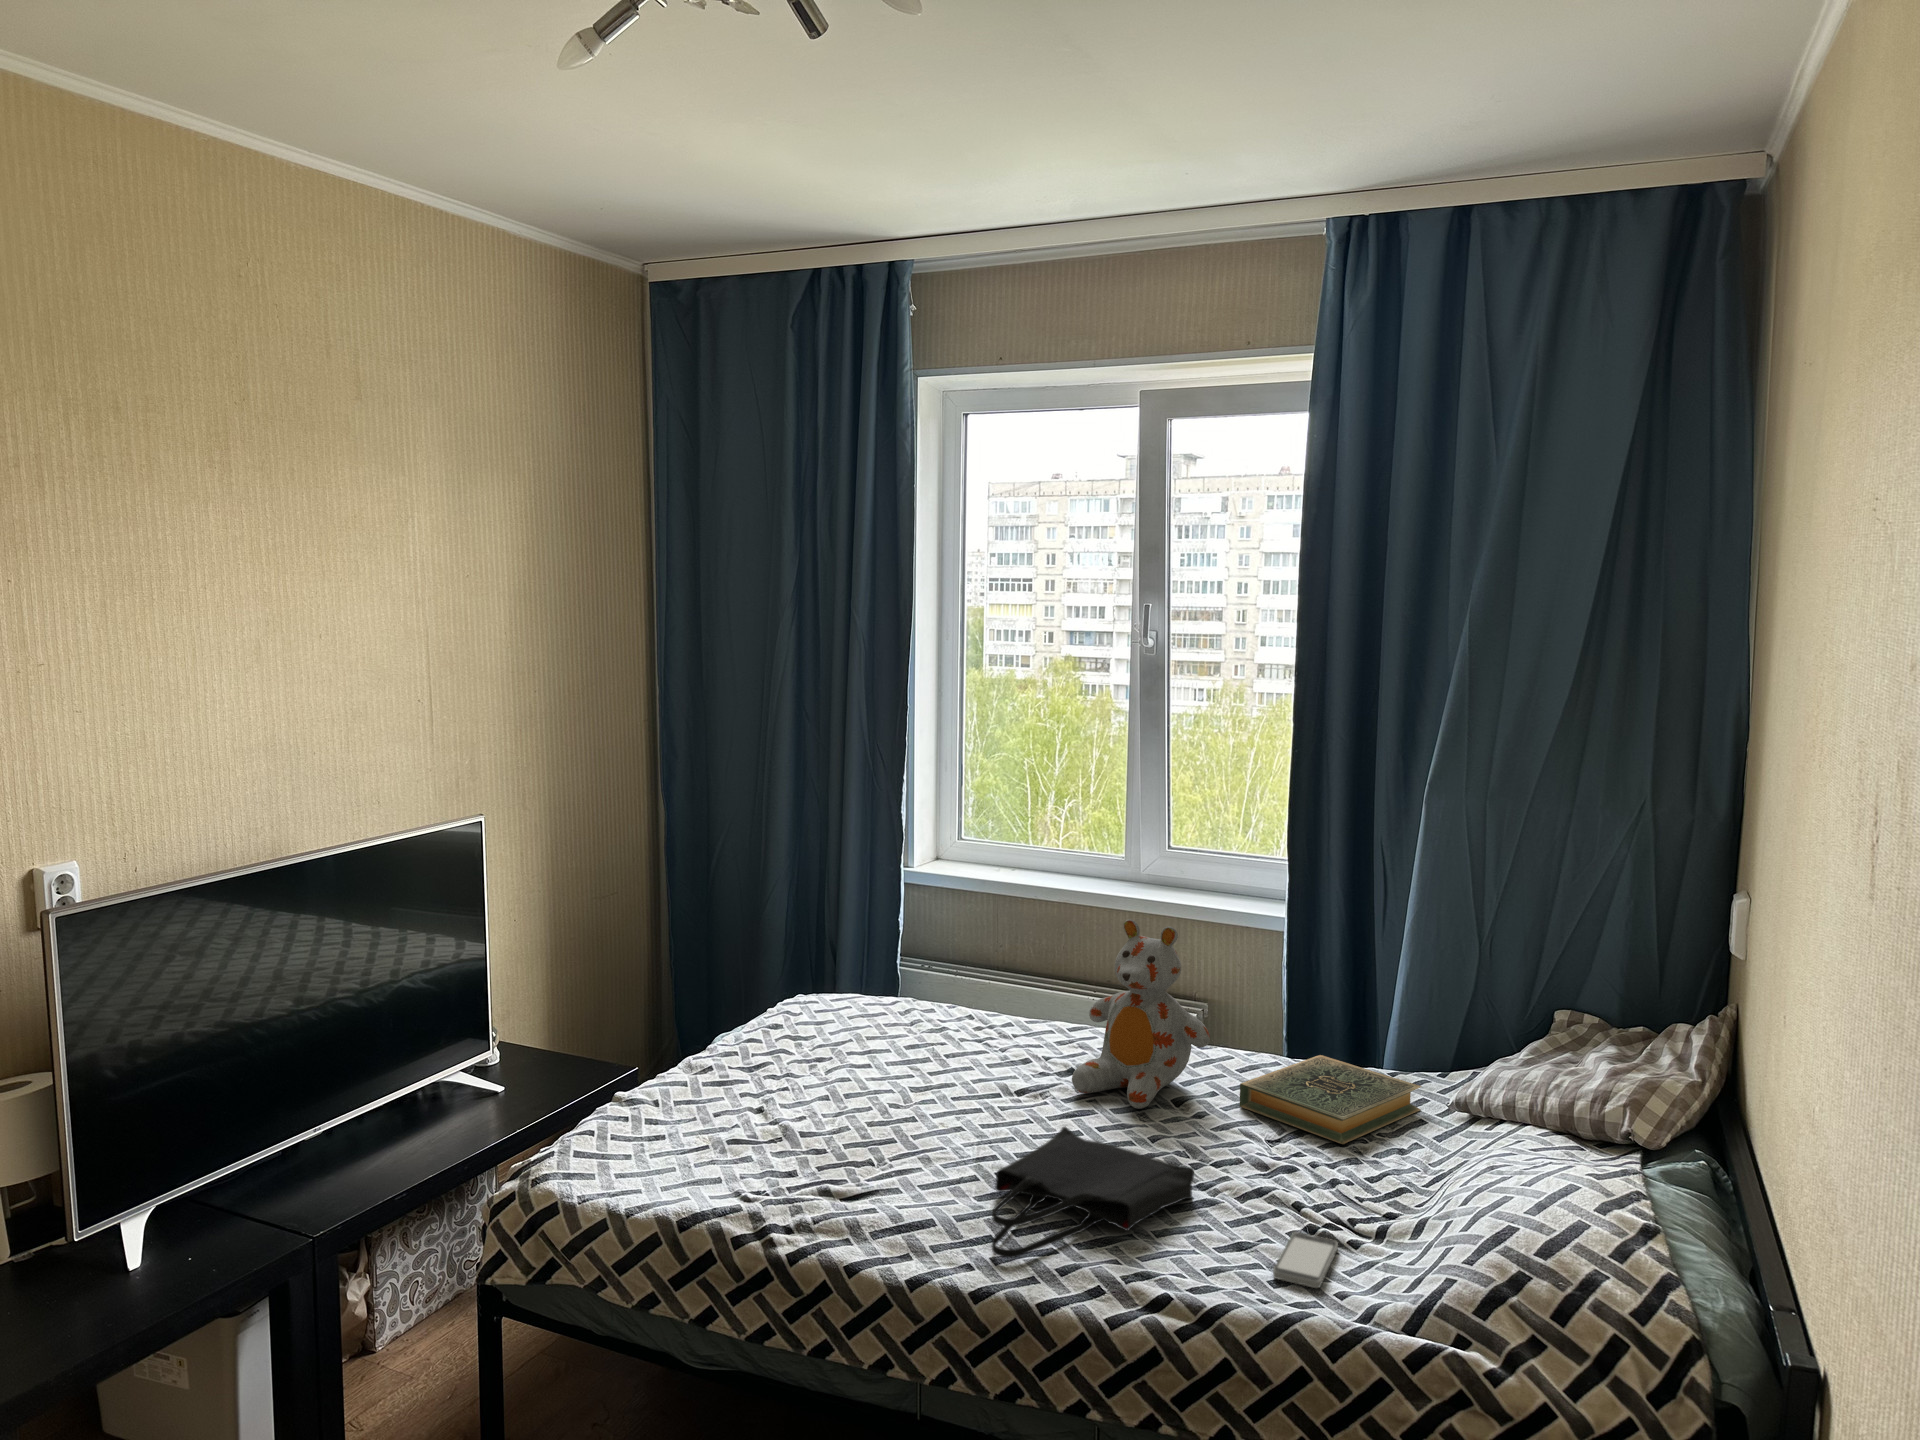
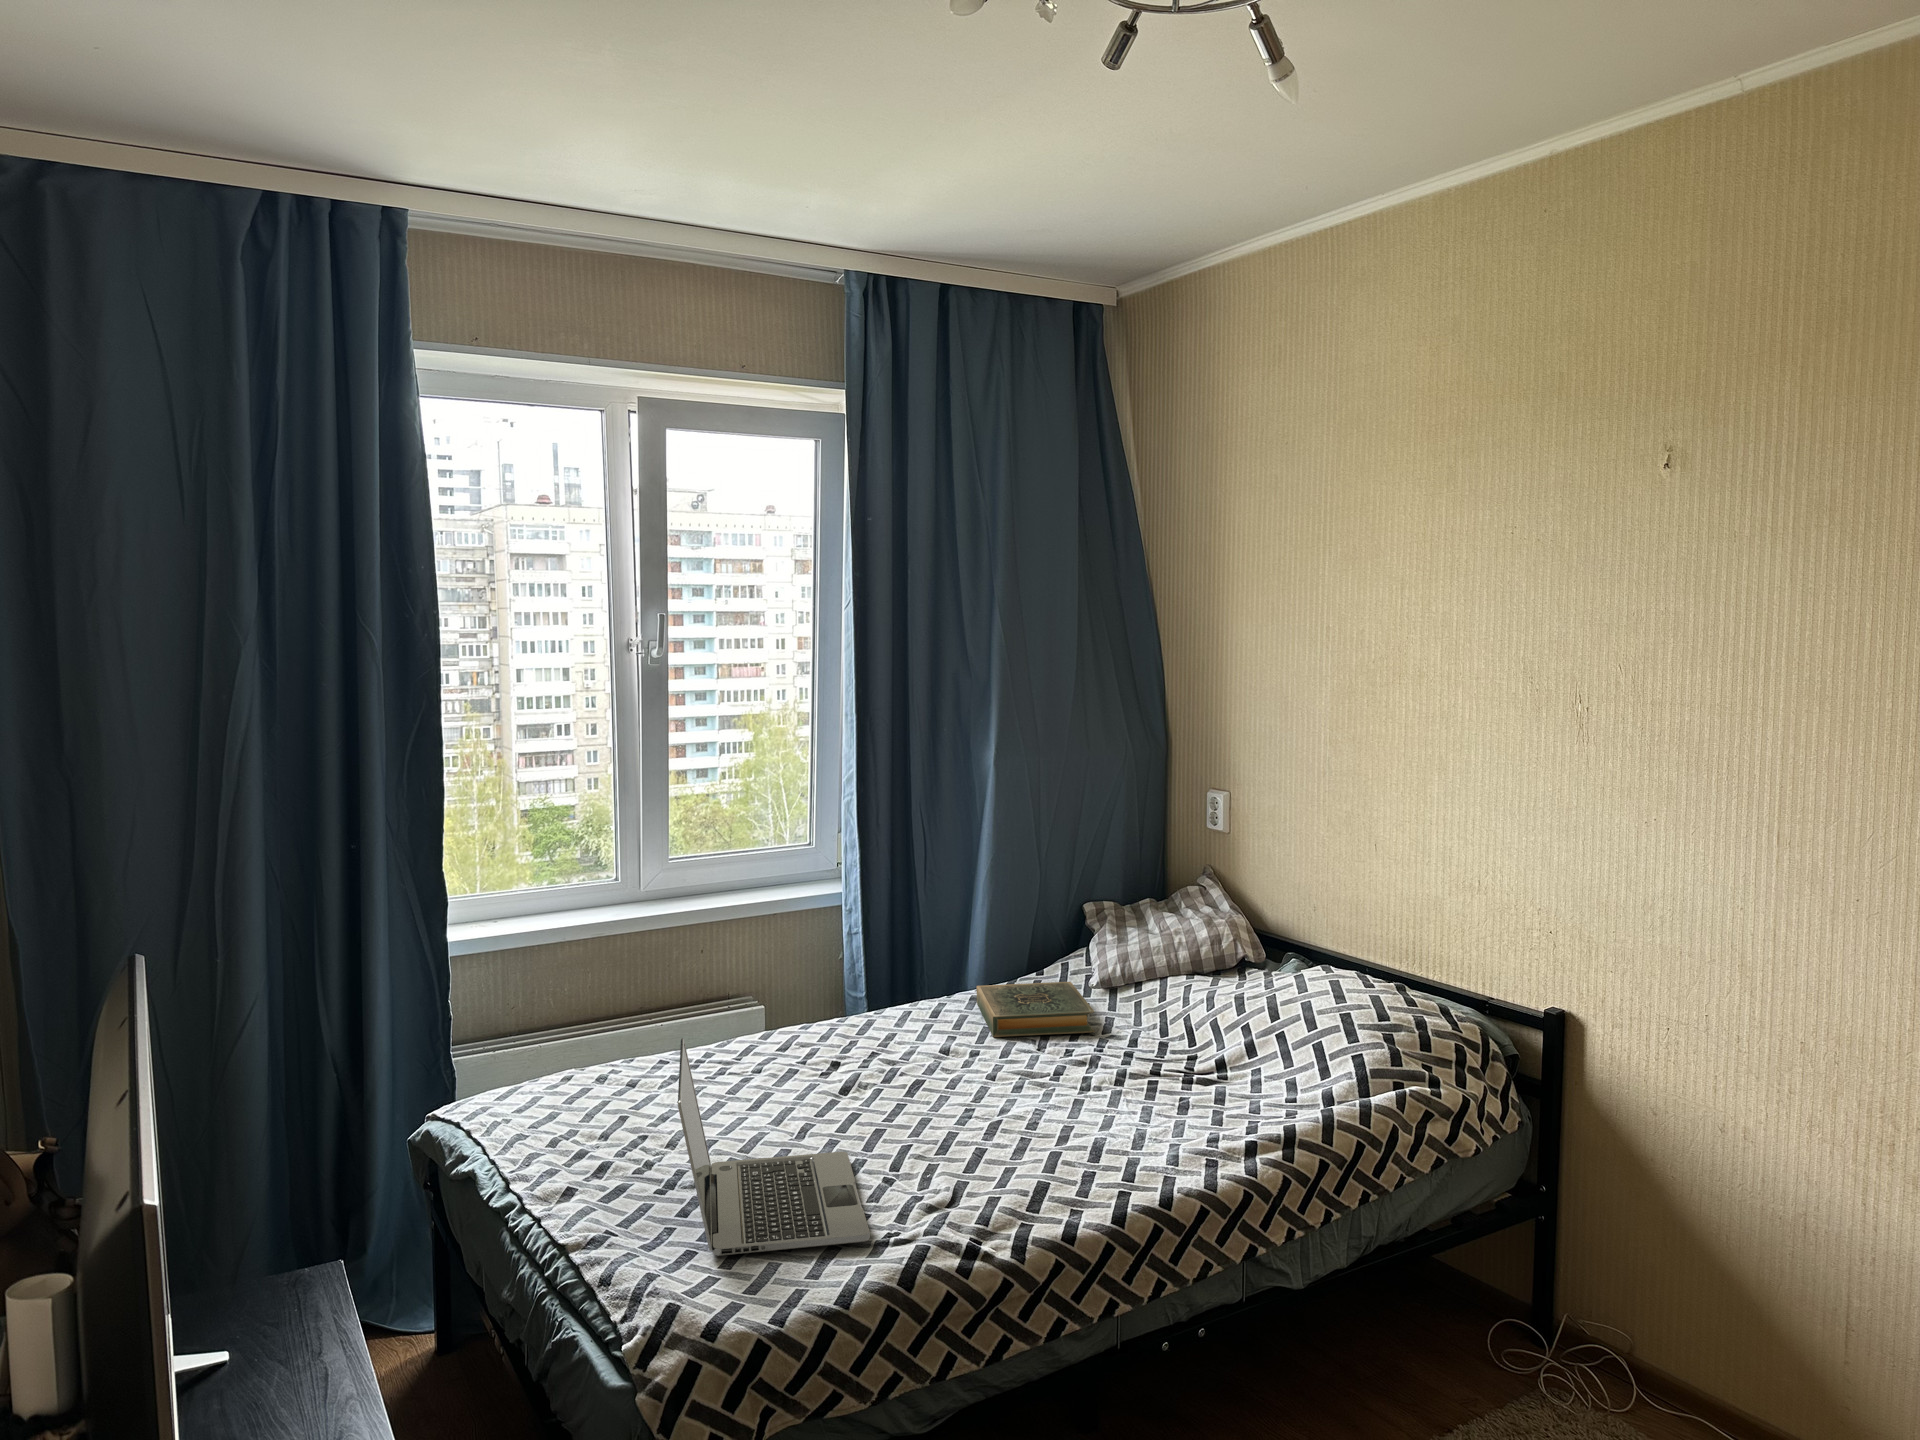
stuffed bear: present [1072,919,1210,1109] -> none [844,896,967,1069]
laptop: none [635,979,870,1184] -> present [678,1038,870,1256]
tote bag: present [992,1126,1194,1258] -> none [987,1069,1156,1173]
smartphone: present [1273,1232,1338,1288] -> none [1199,1077,1270,1108]

